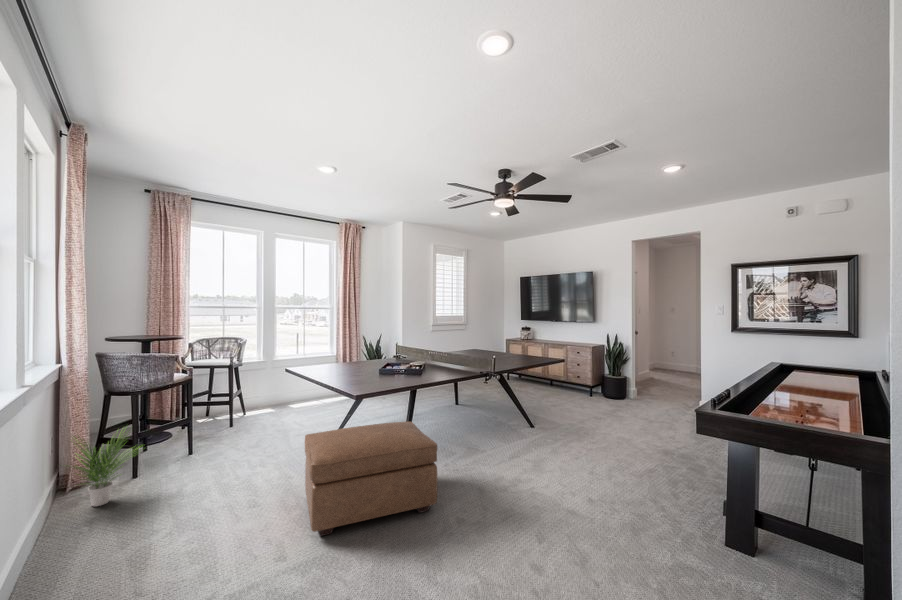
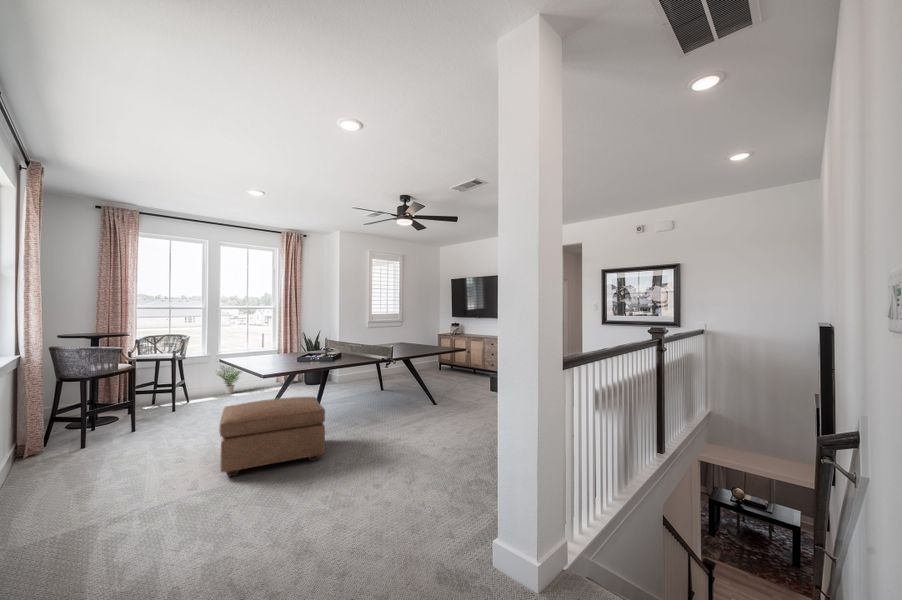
potted plant: present [68,432,143,506] -> present [218,366,242,394]

